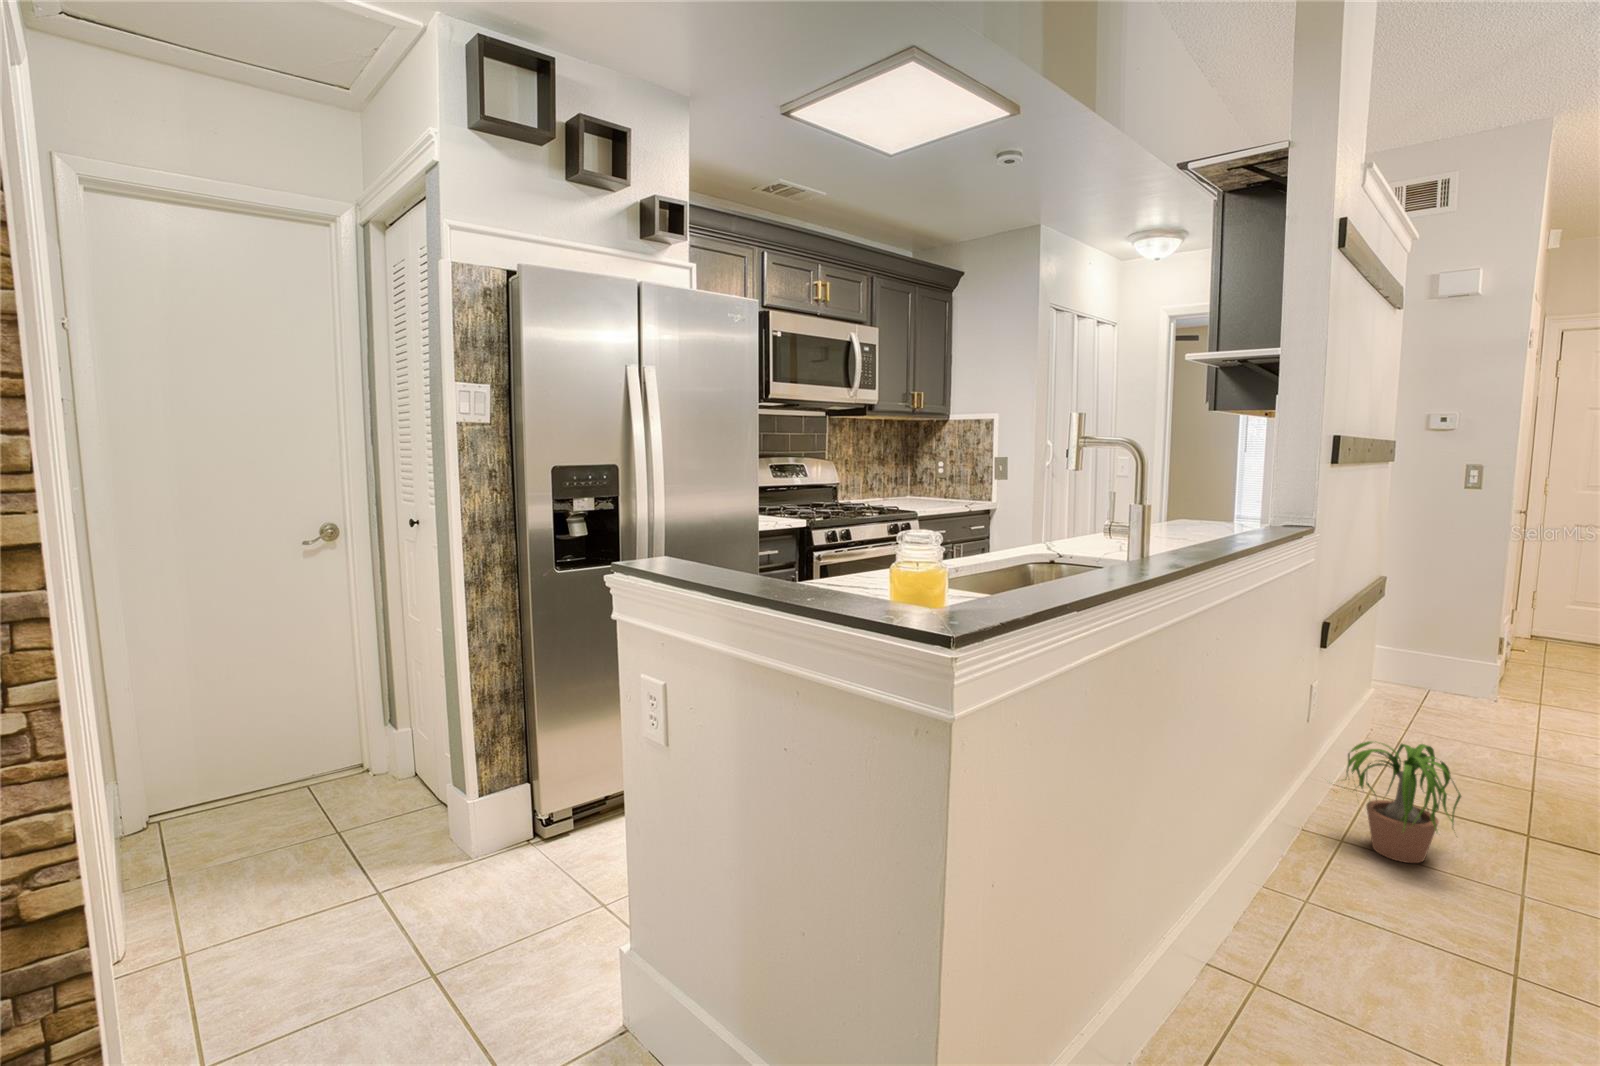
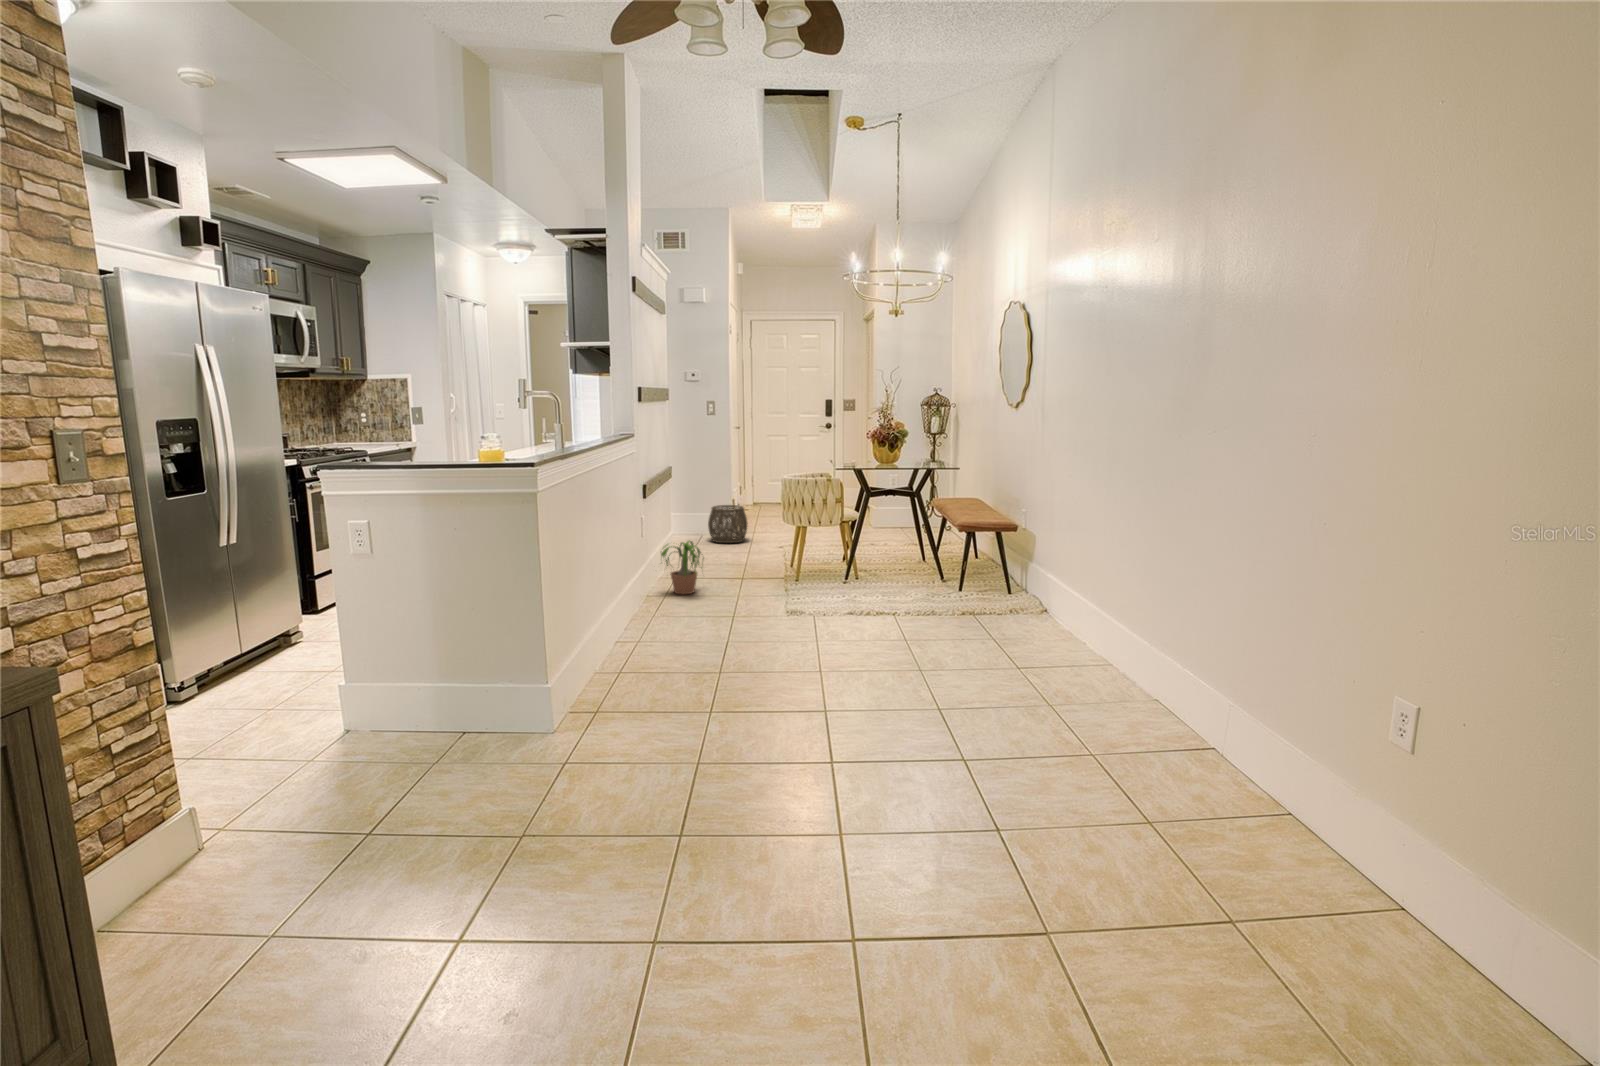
woven basket: none [1469,649,1574,732] -> present [708,505,748,543]

